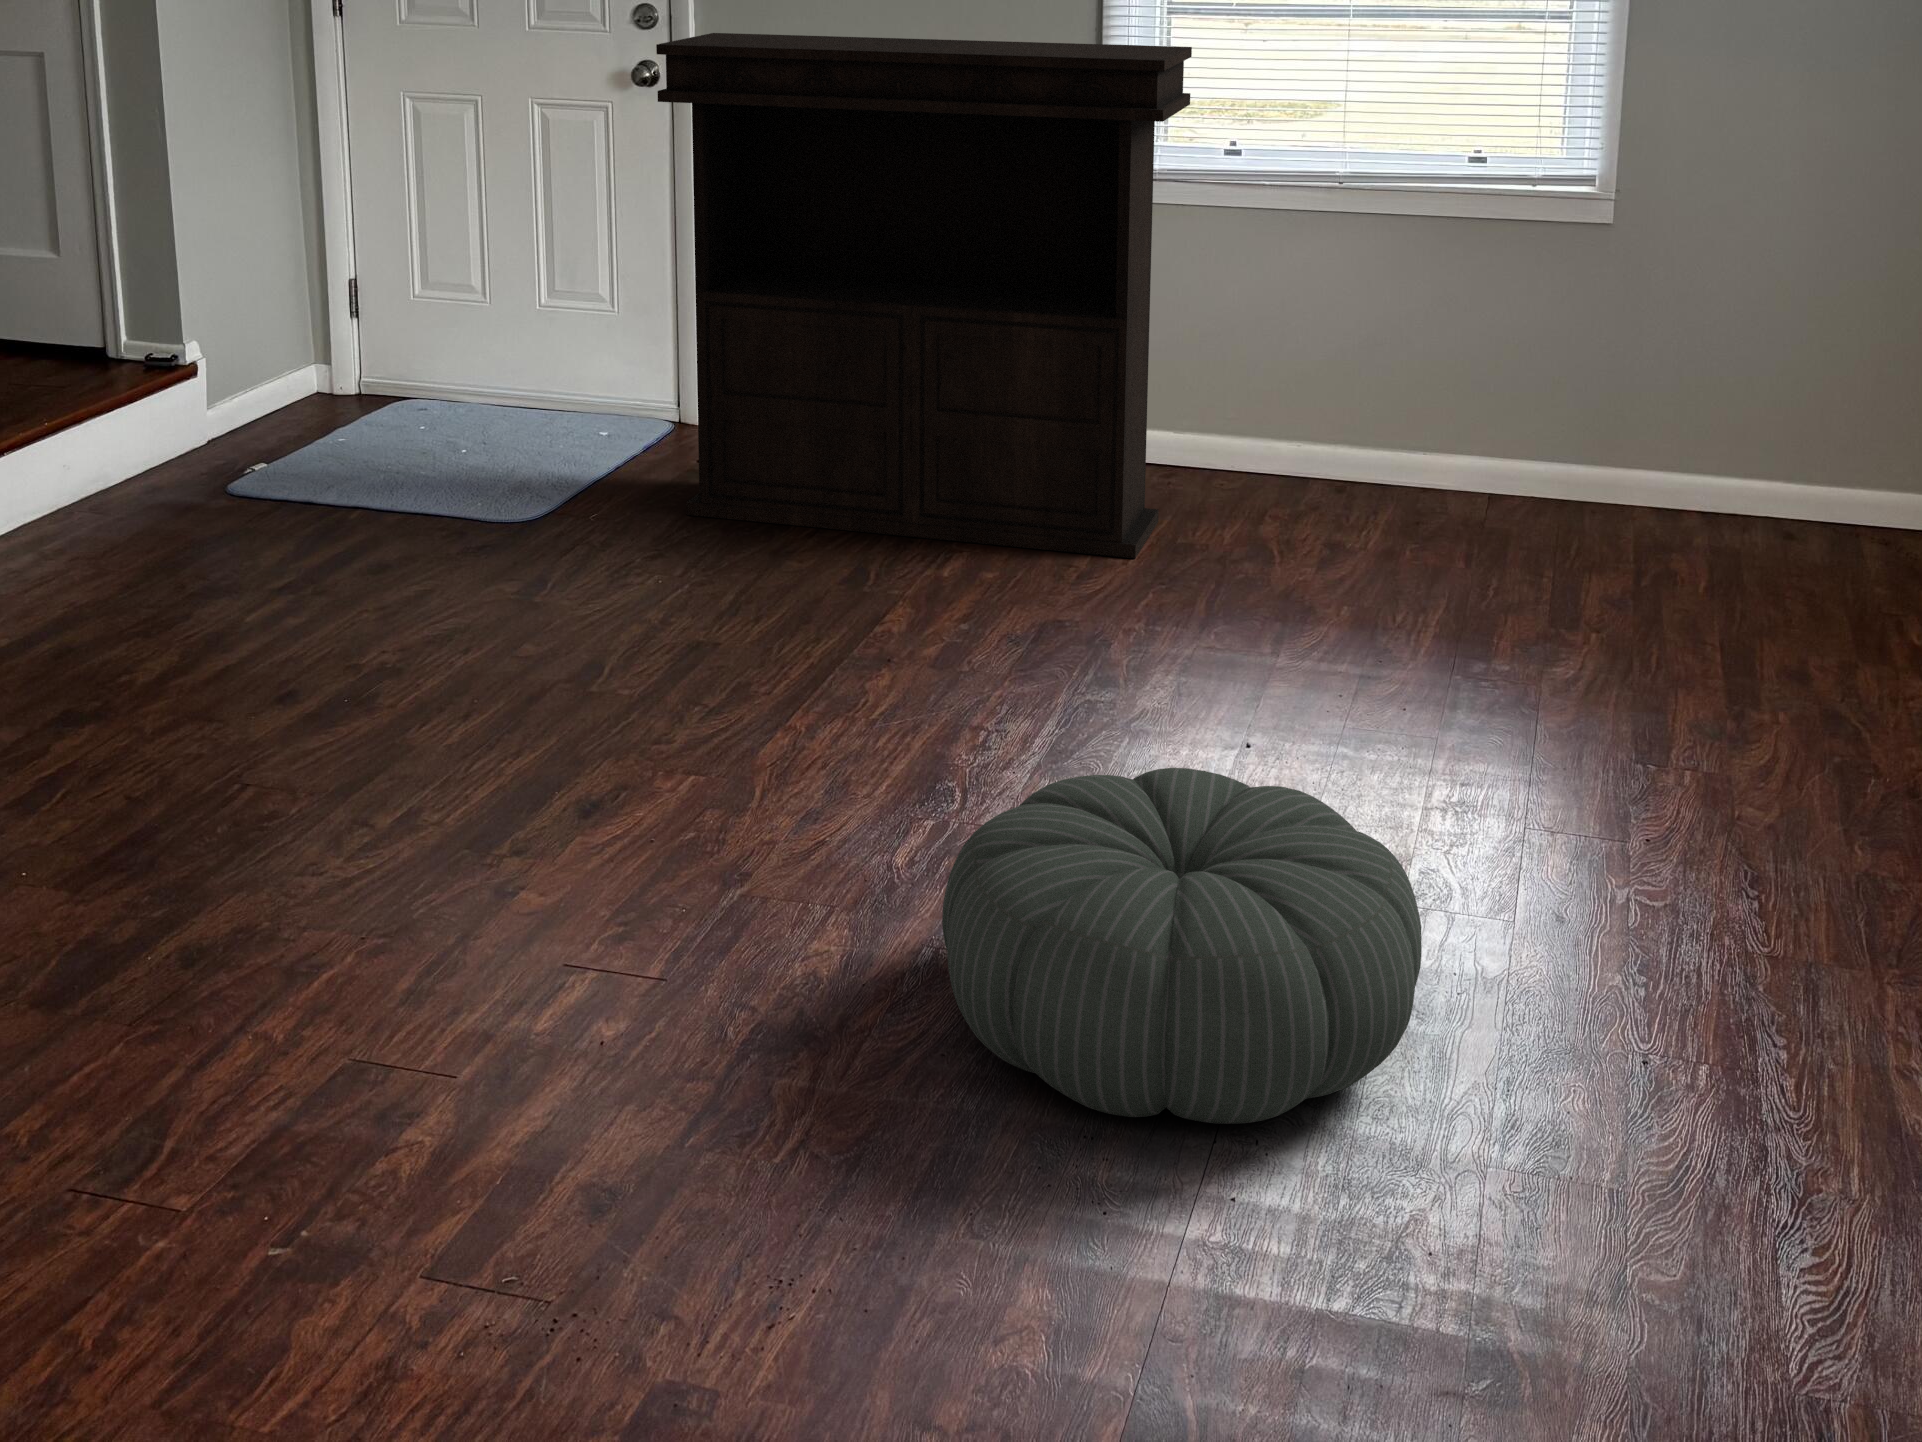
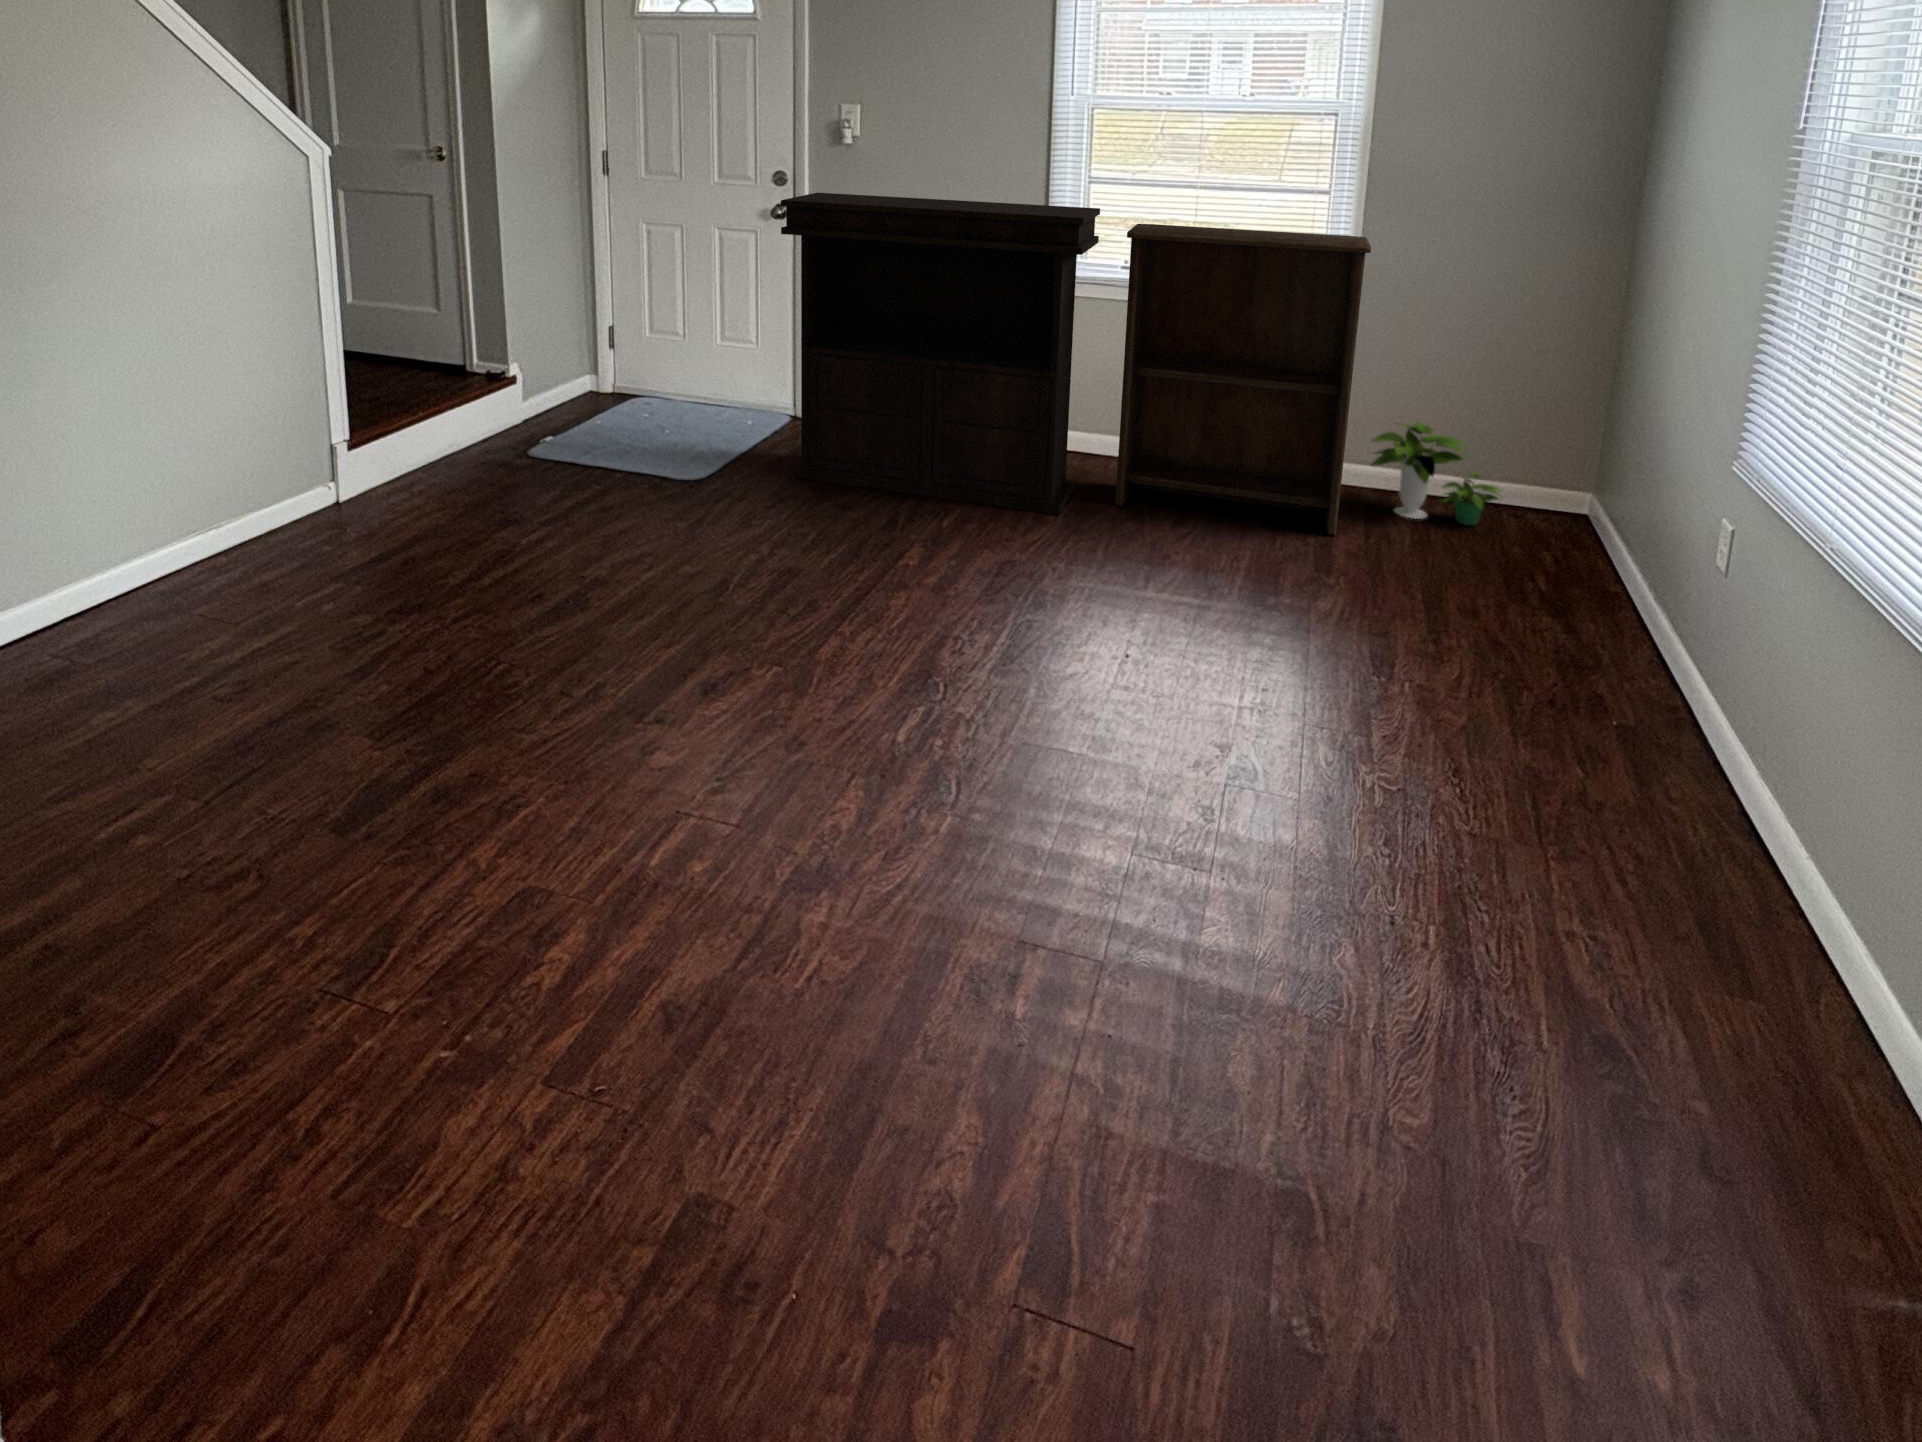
bookshelf: none [1228,72,1633,574] -> present [1115,224,1371,535]
potted plant: none [1644,390,1862,556] -> present [1371,422,1499,525]
pouf: present [942,768,1422,1124] -> none [921,696,1242,973]

